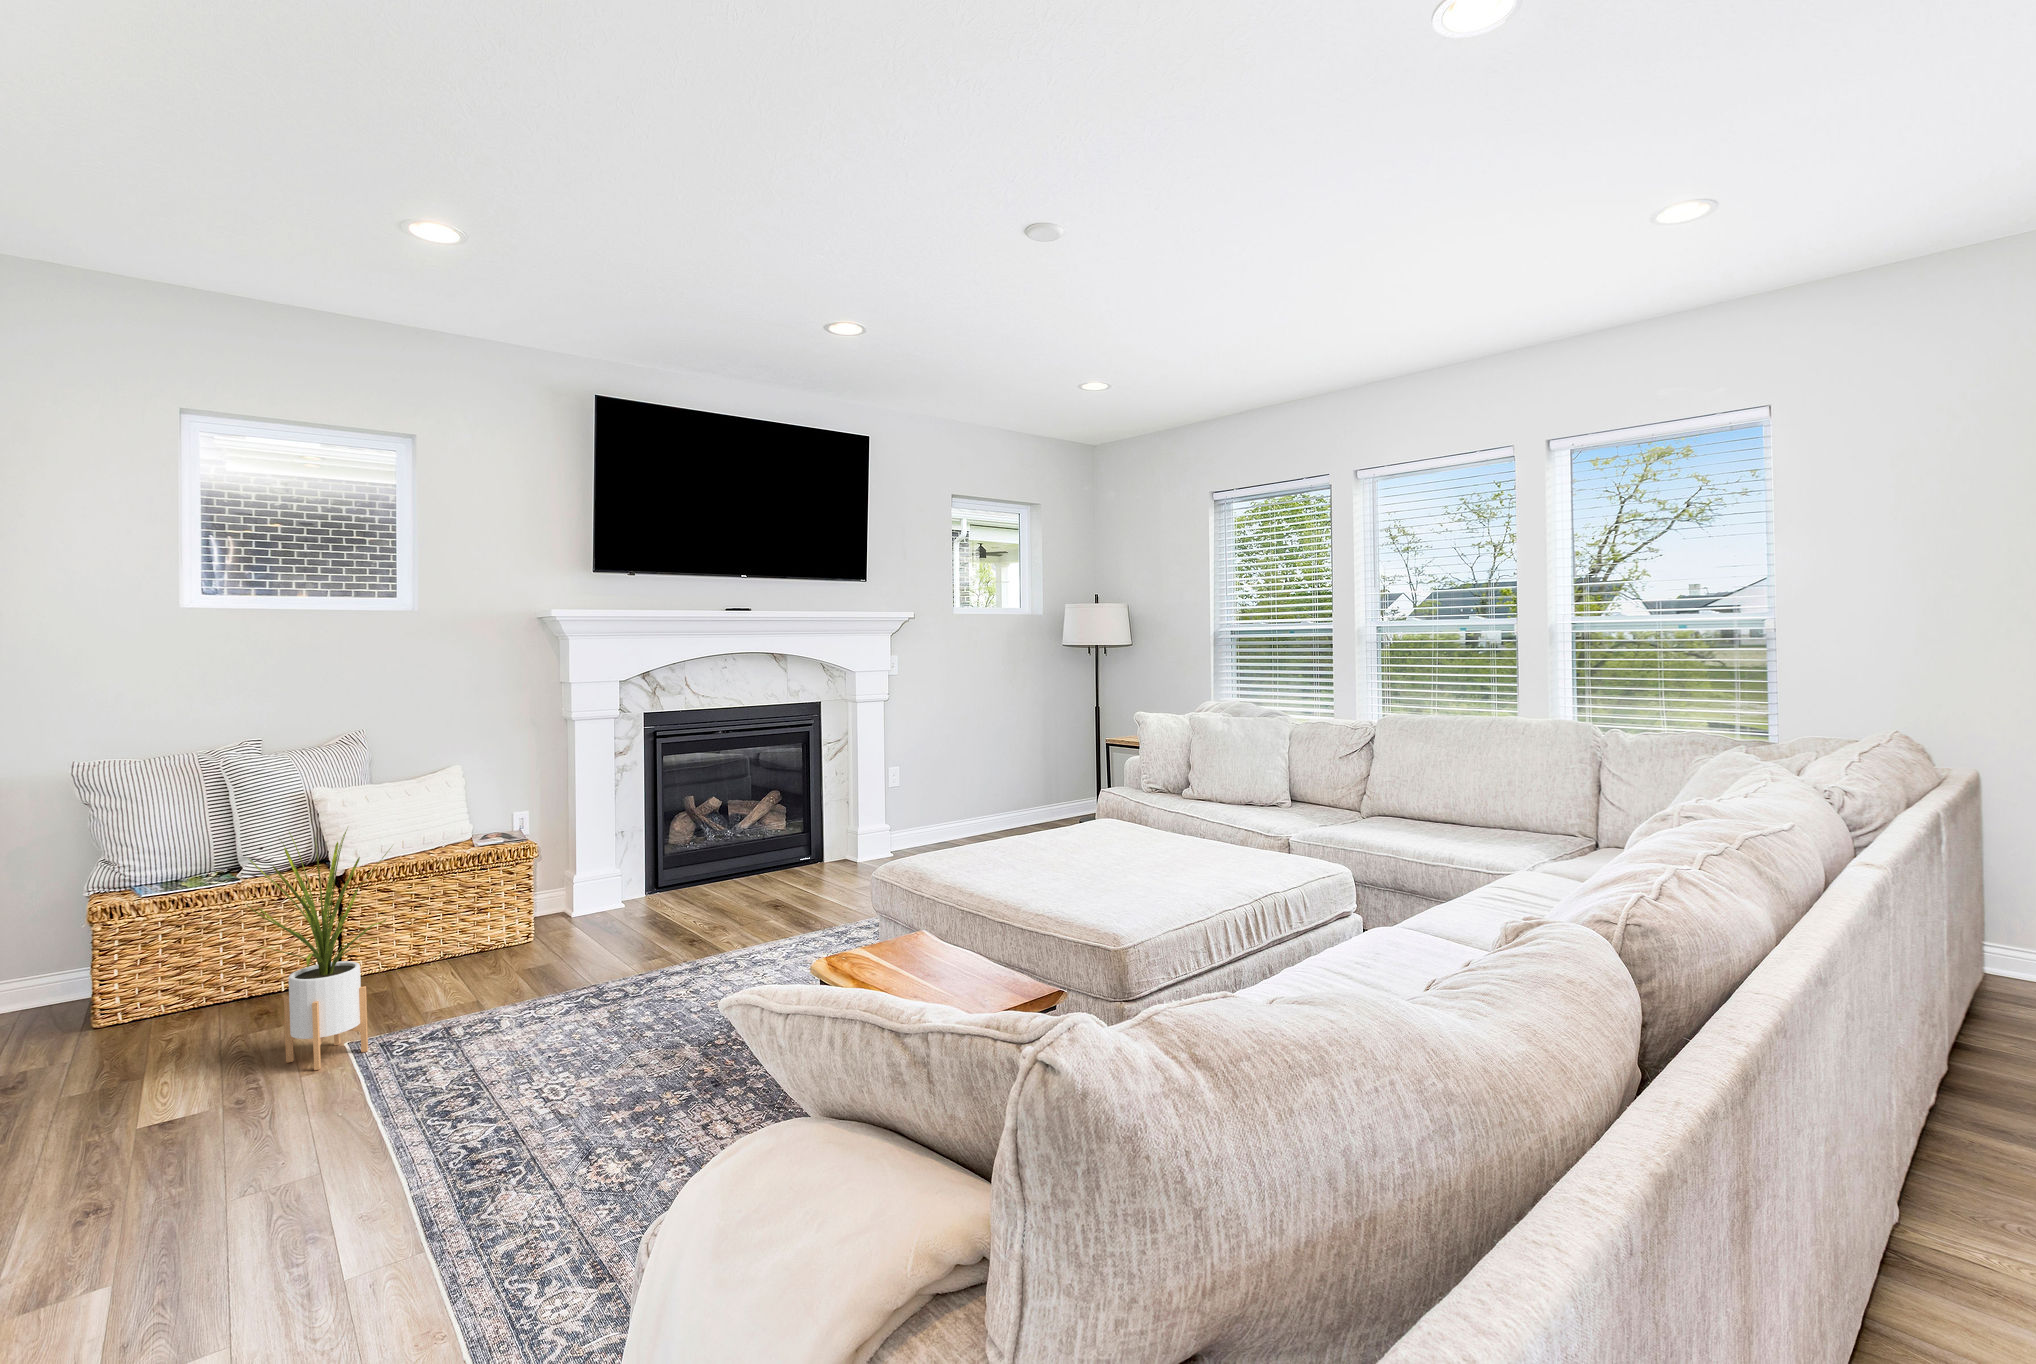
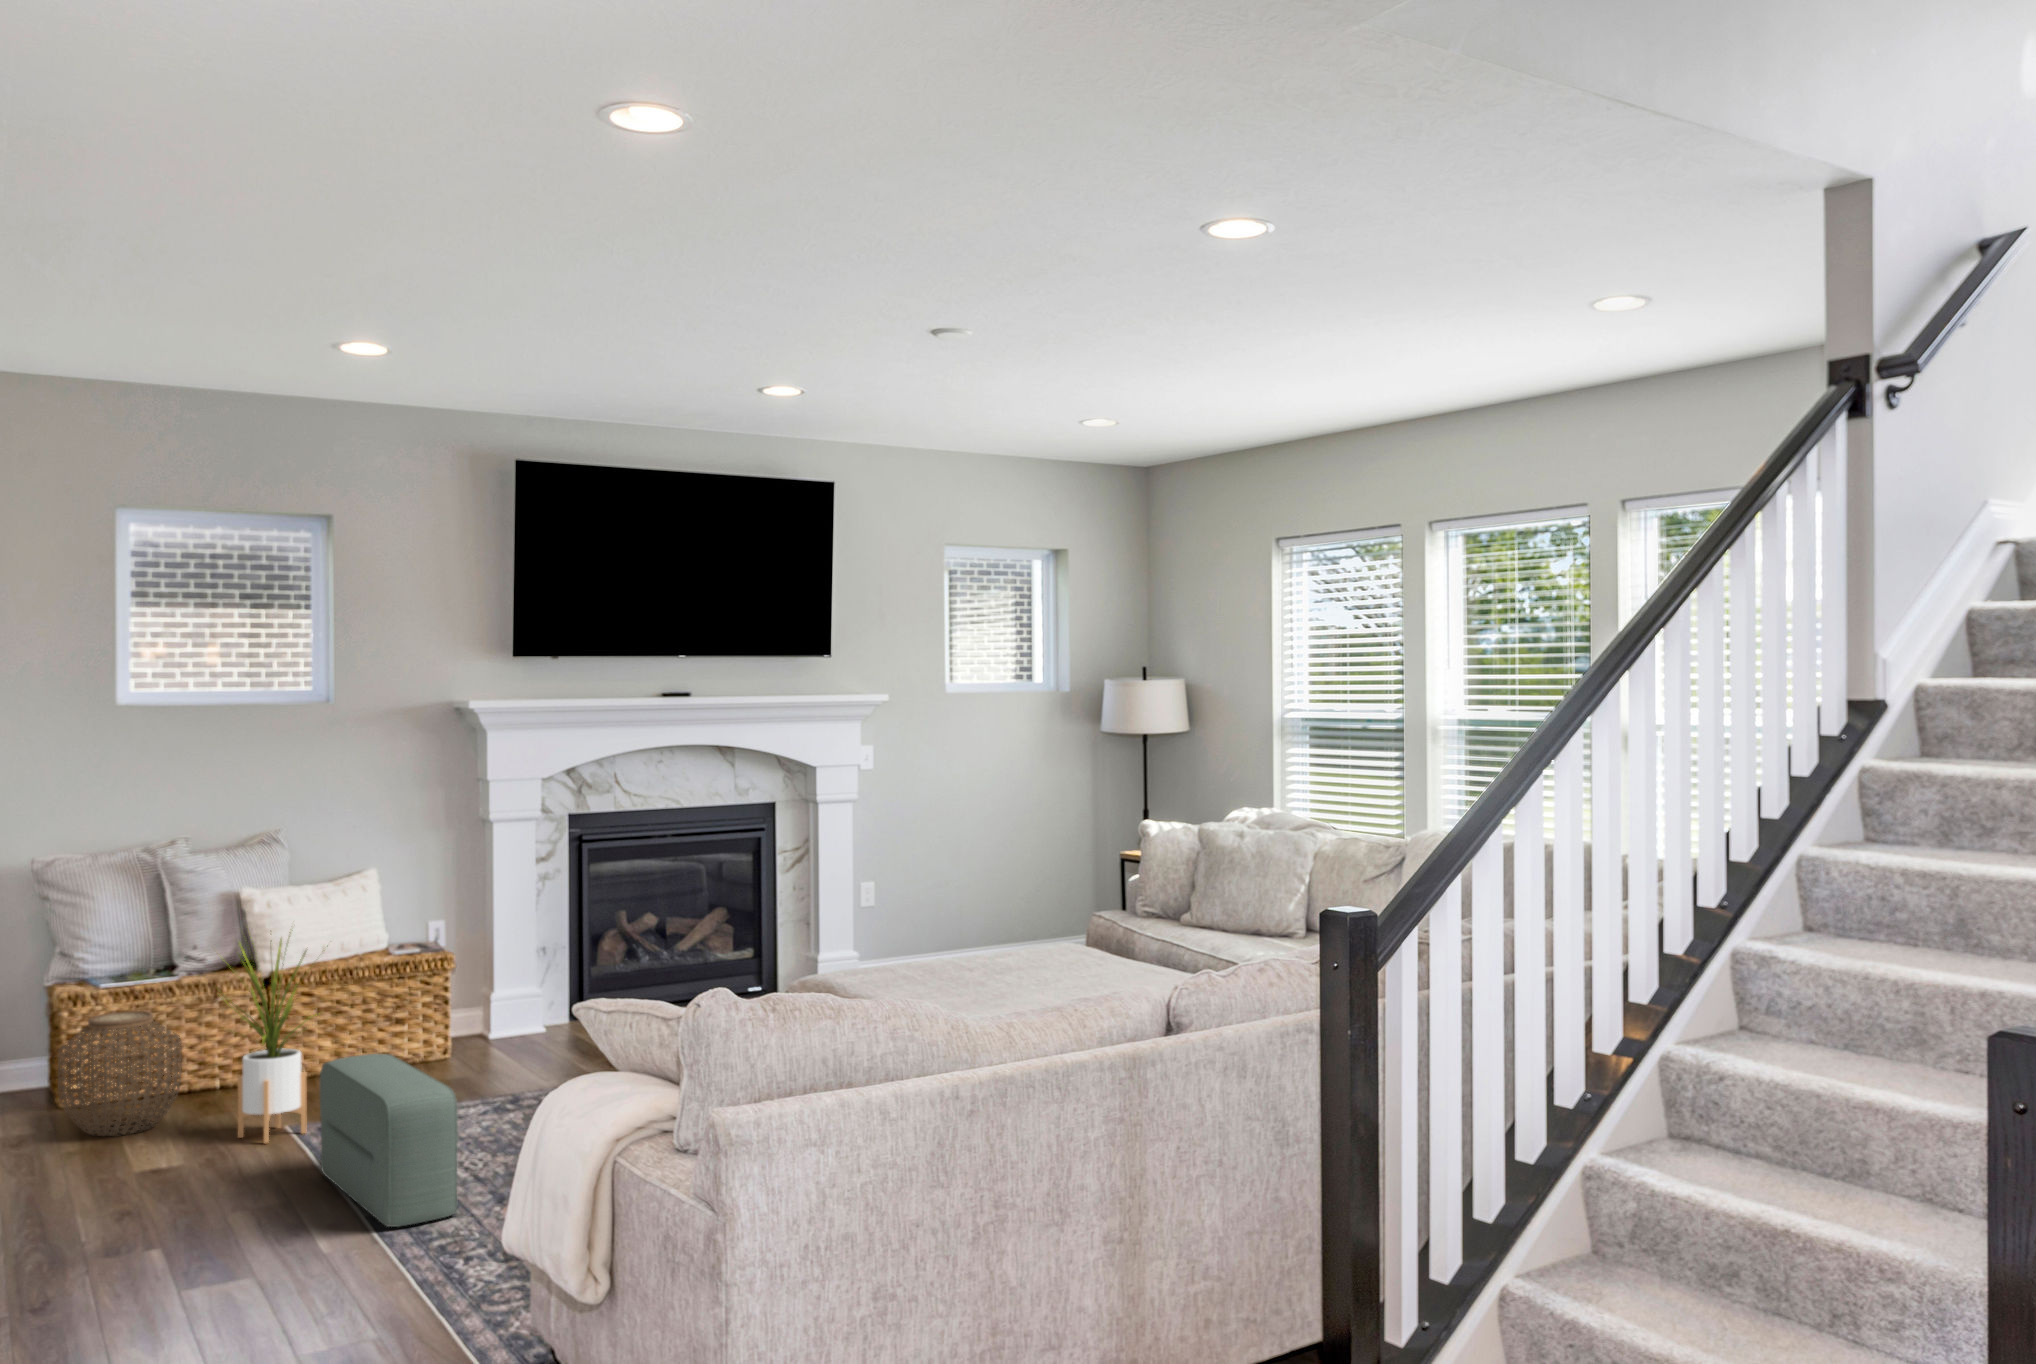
woven basket: none [67,925,227,1067] -> present [58,1011,182,1136]
pouf: none [367,976,532,1219] -> present [320,1054,458,1227]

